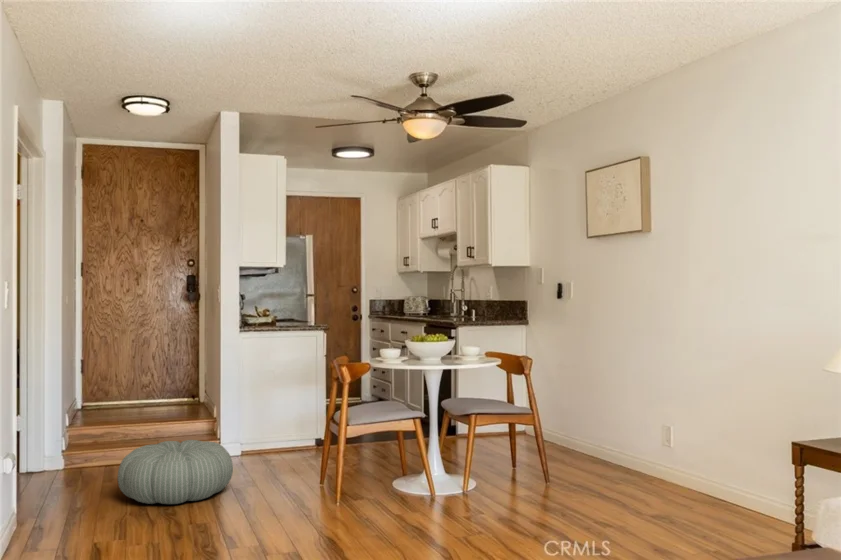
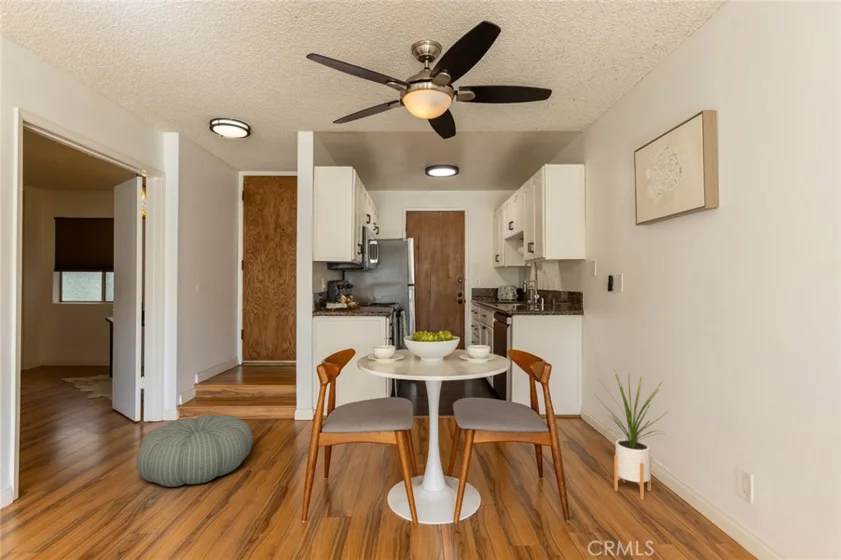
house plant: none [555,362,615,469] -> present [596,371,667,500]

